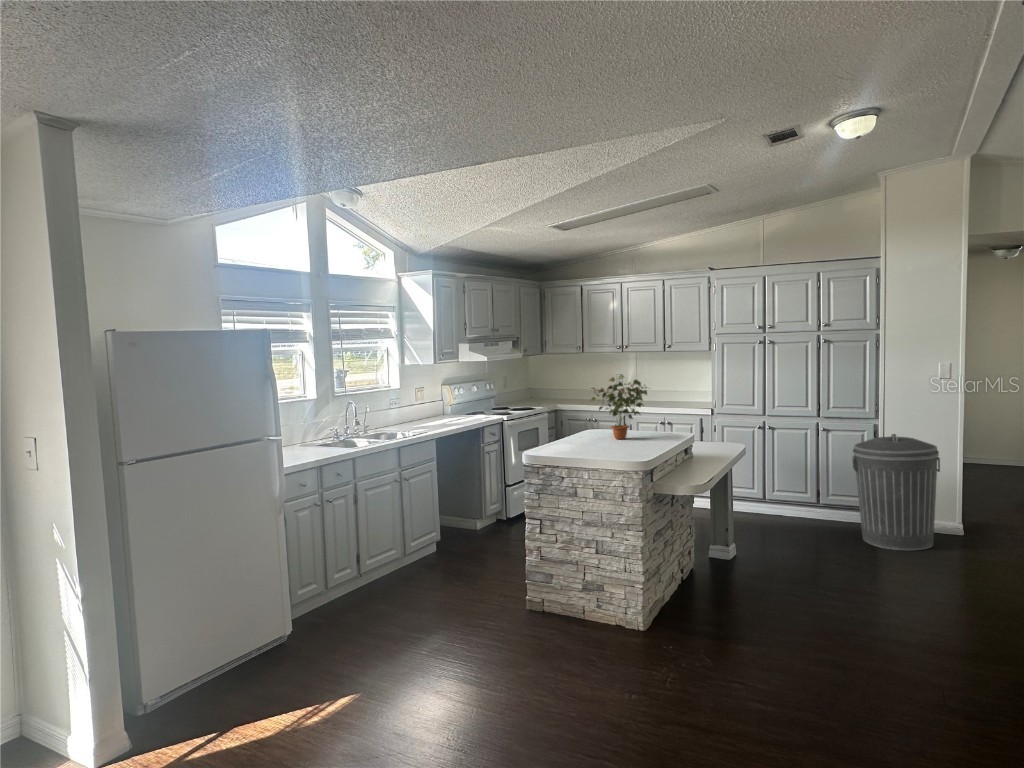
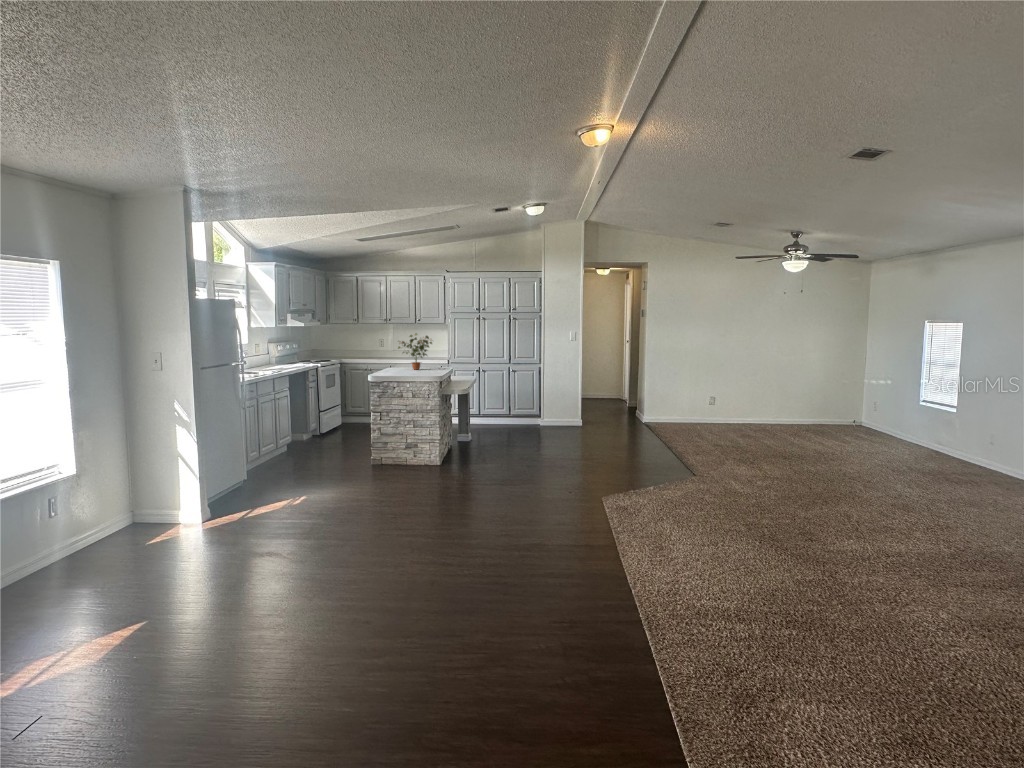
trash can: present [852,434,940,550] -> none [528,370,569,431]

